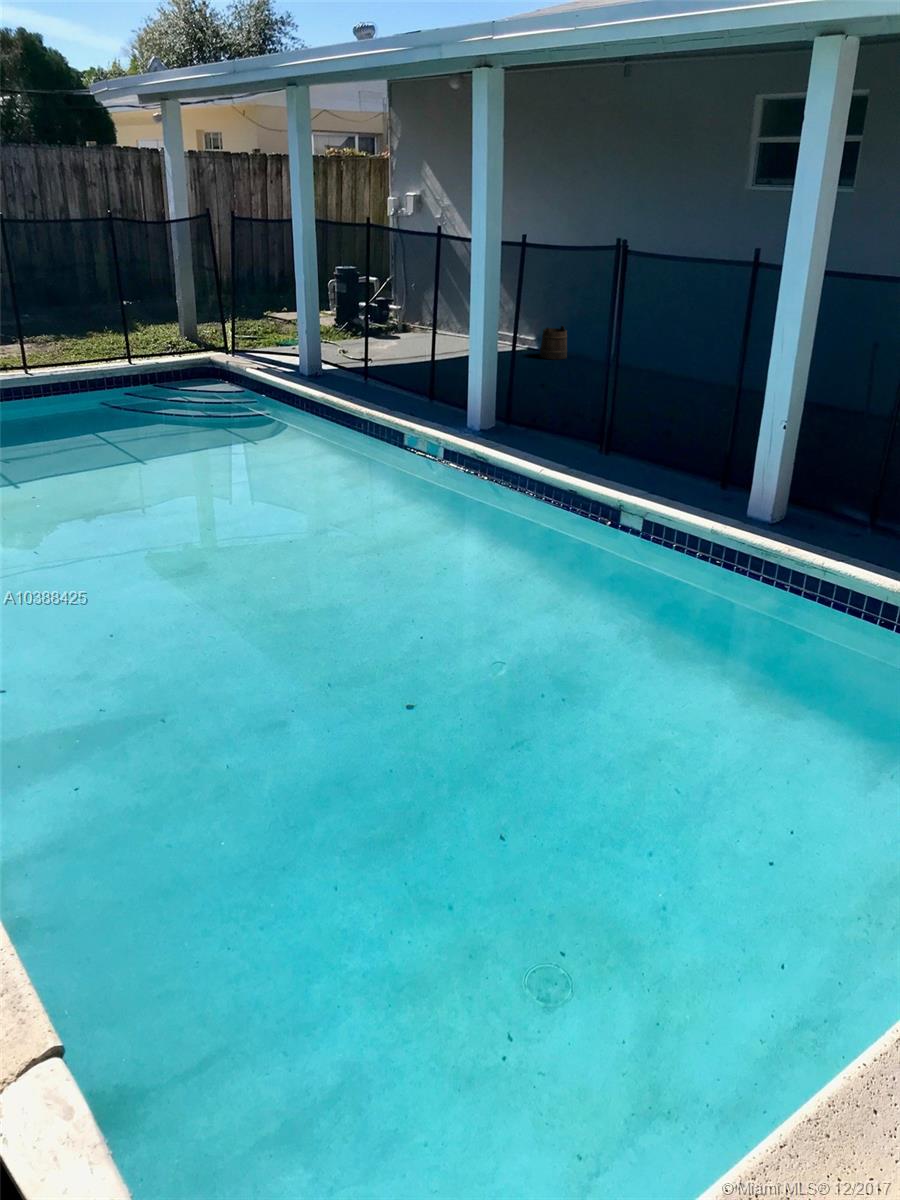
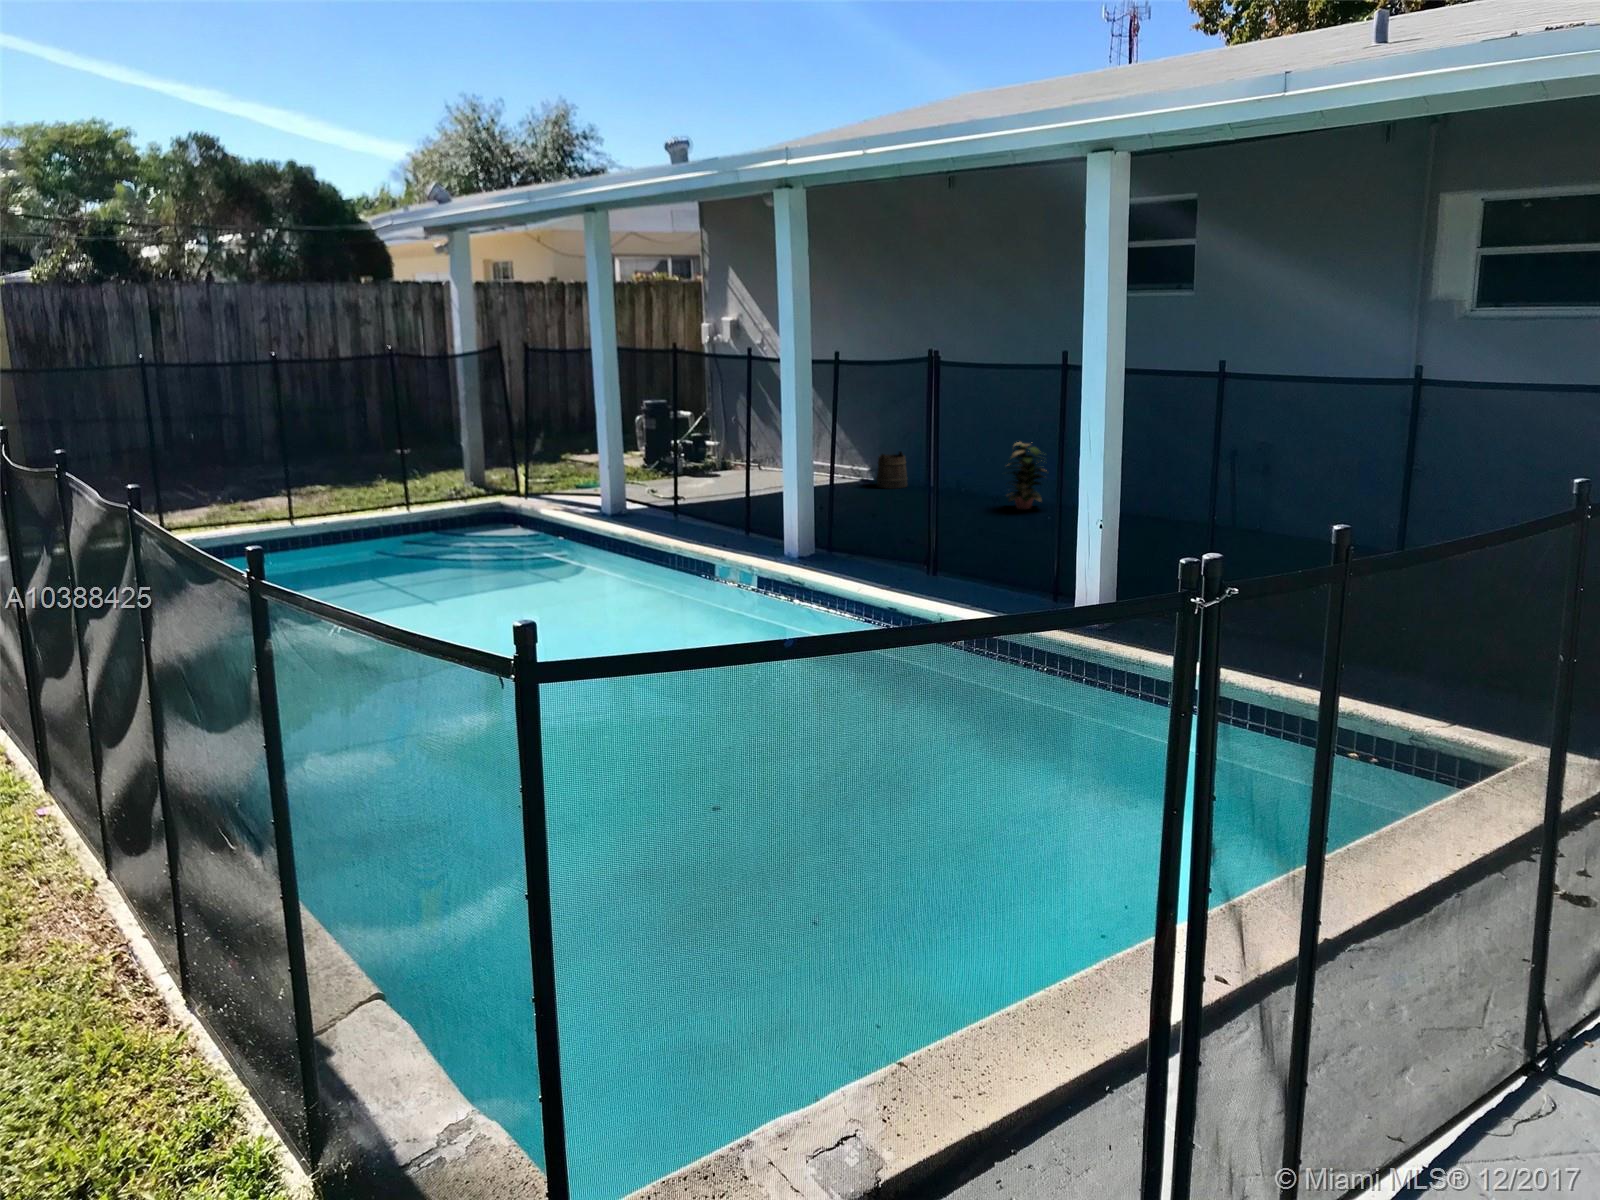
decorative plant: none [656,324,699,386] -> present [1006,442,1047,509]

